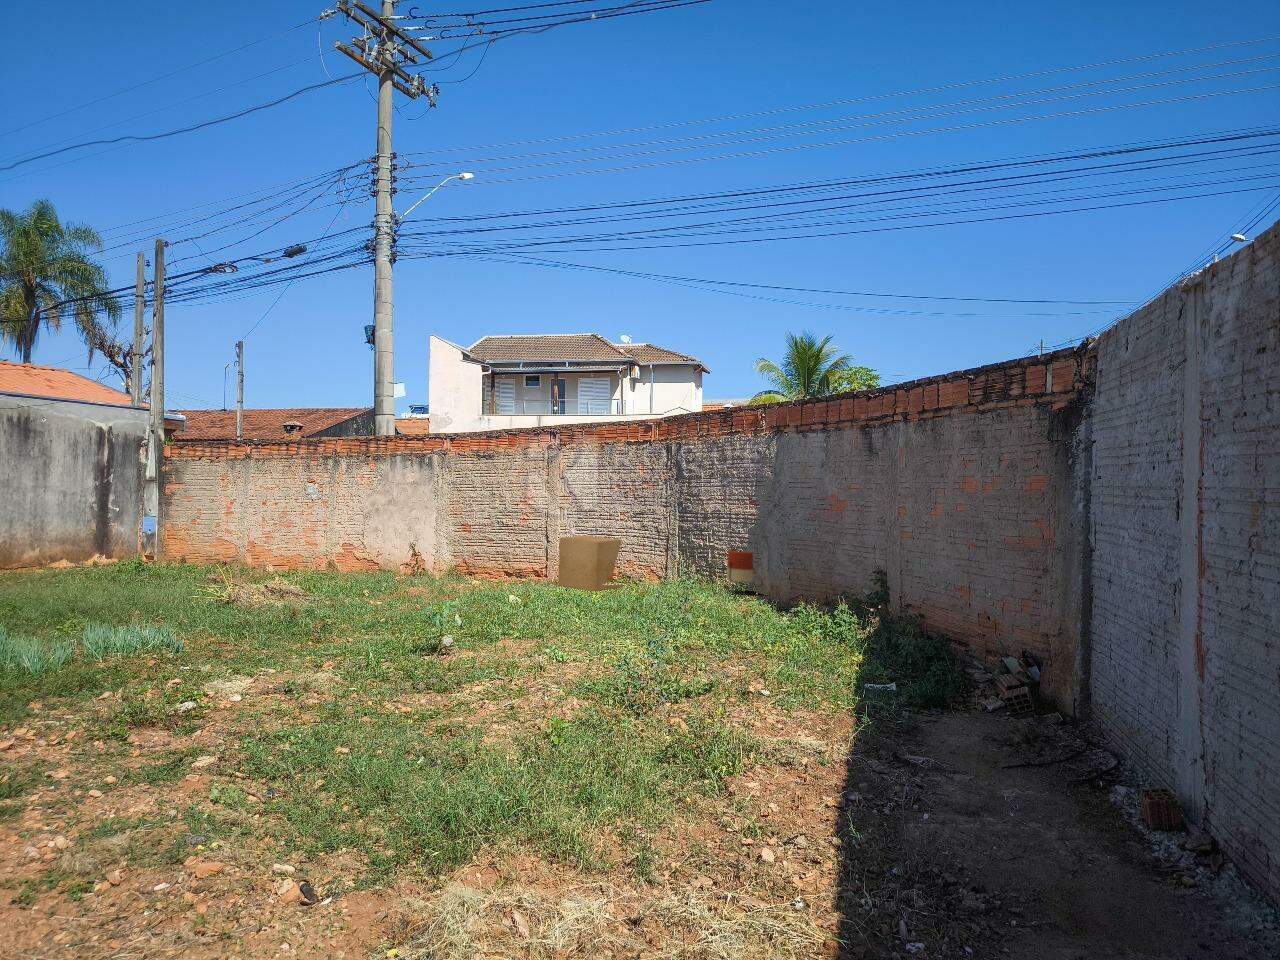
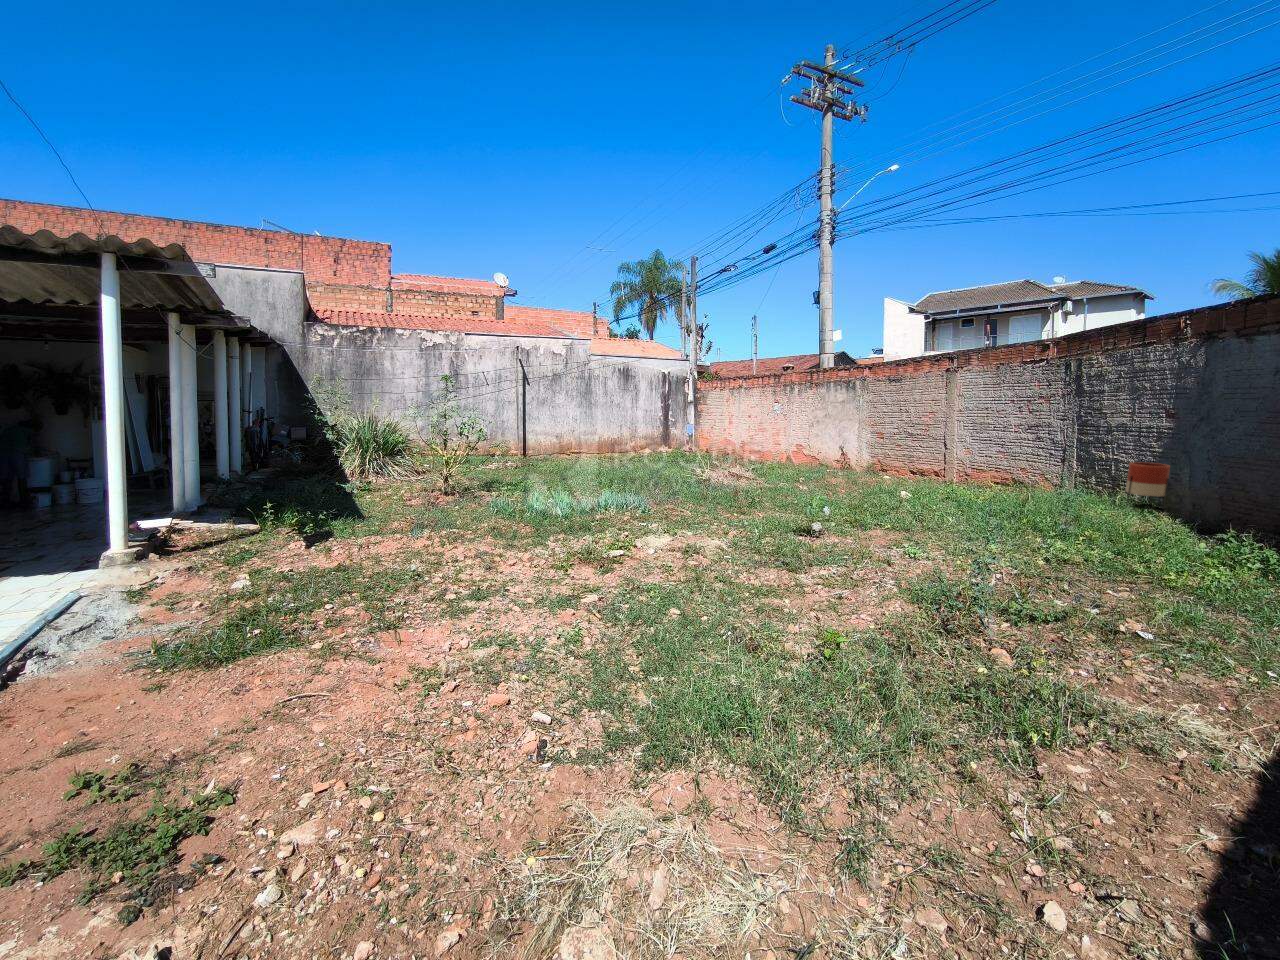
cardboard box: present [558,536,623,591] -> none [950,444,1021,493]

